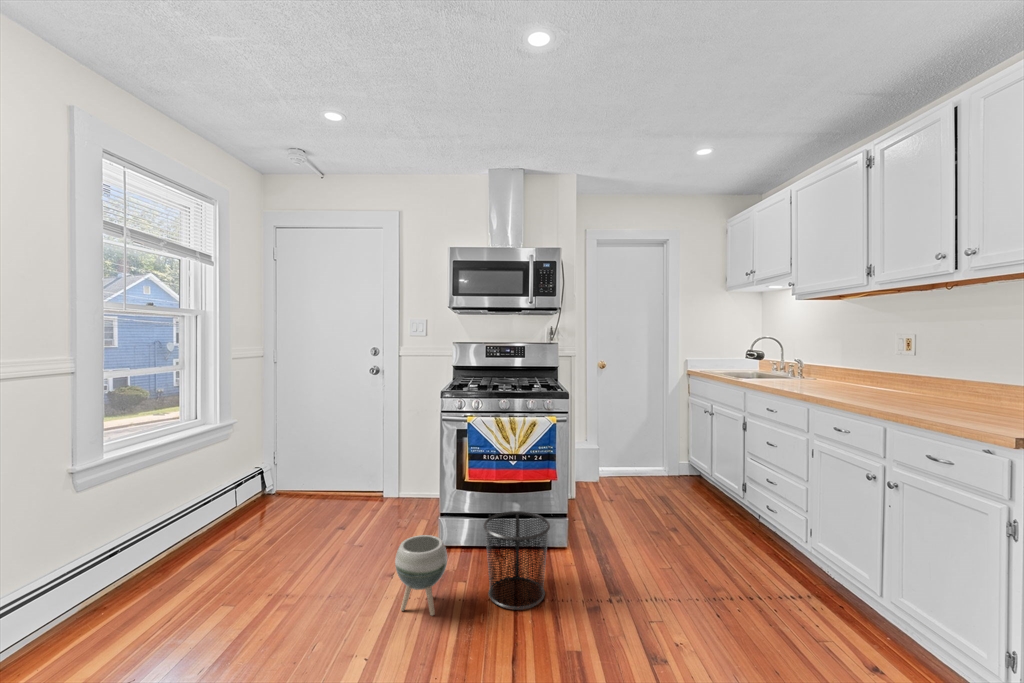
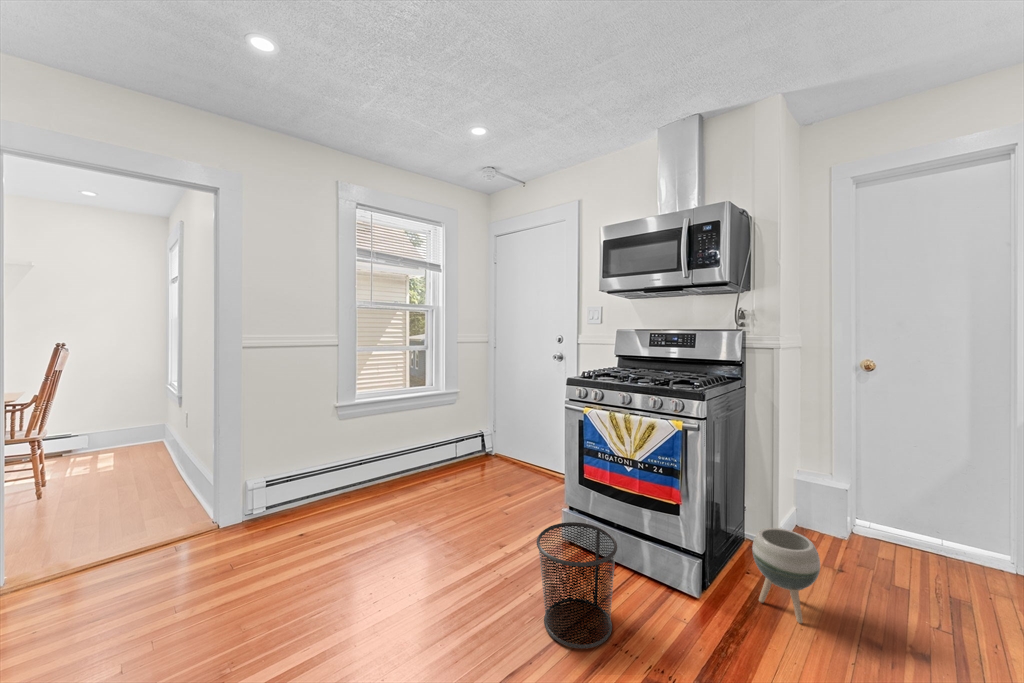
planter: present [395,535,447,616] -> present [752,528,820,623]

